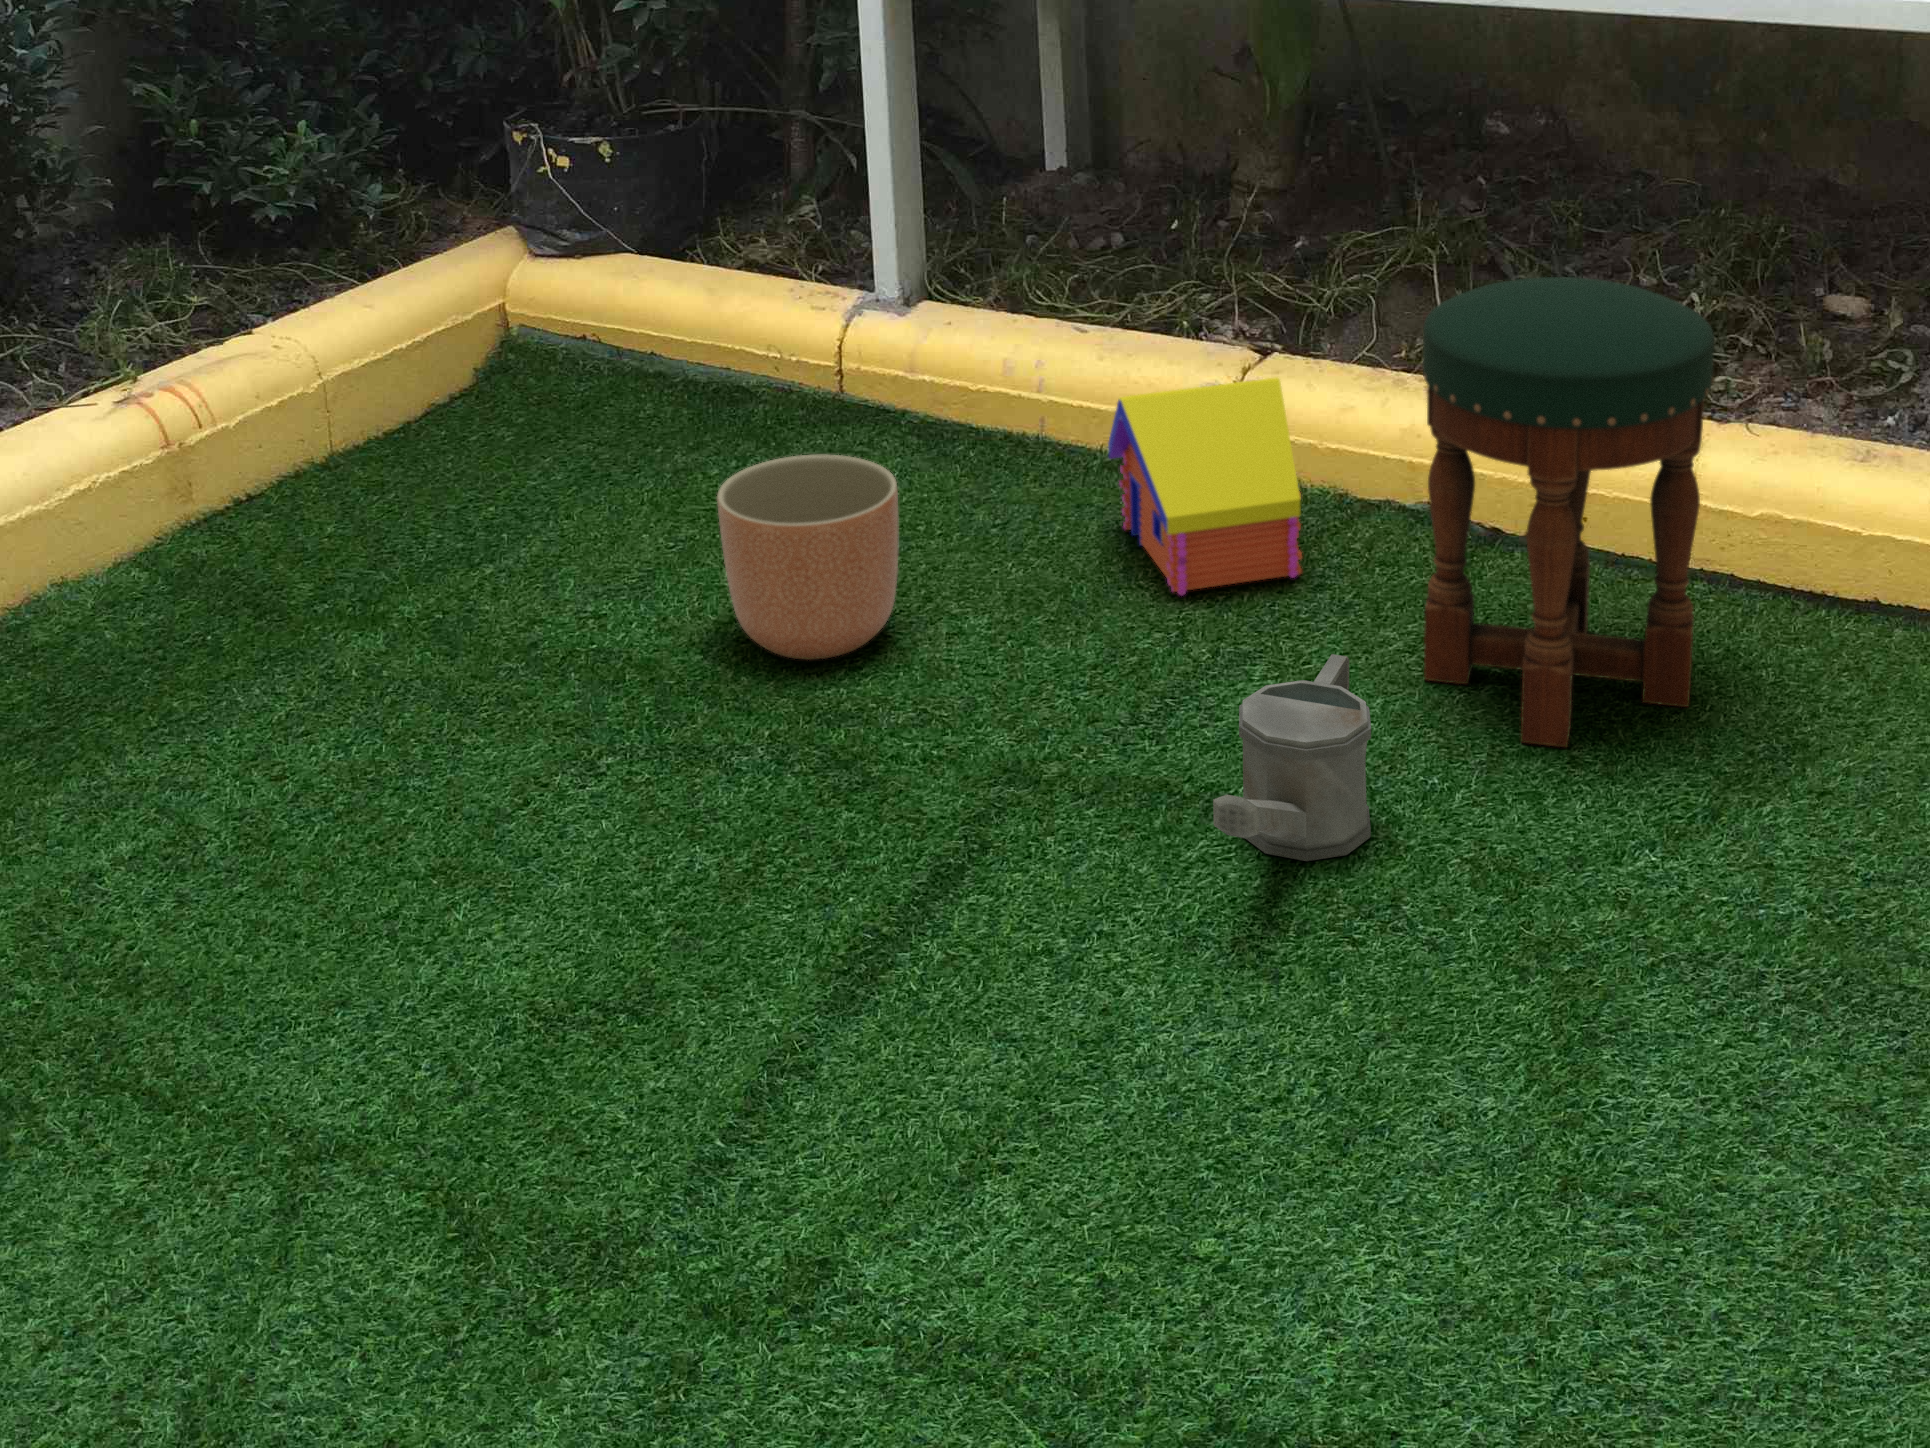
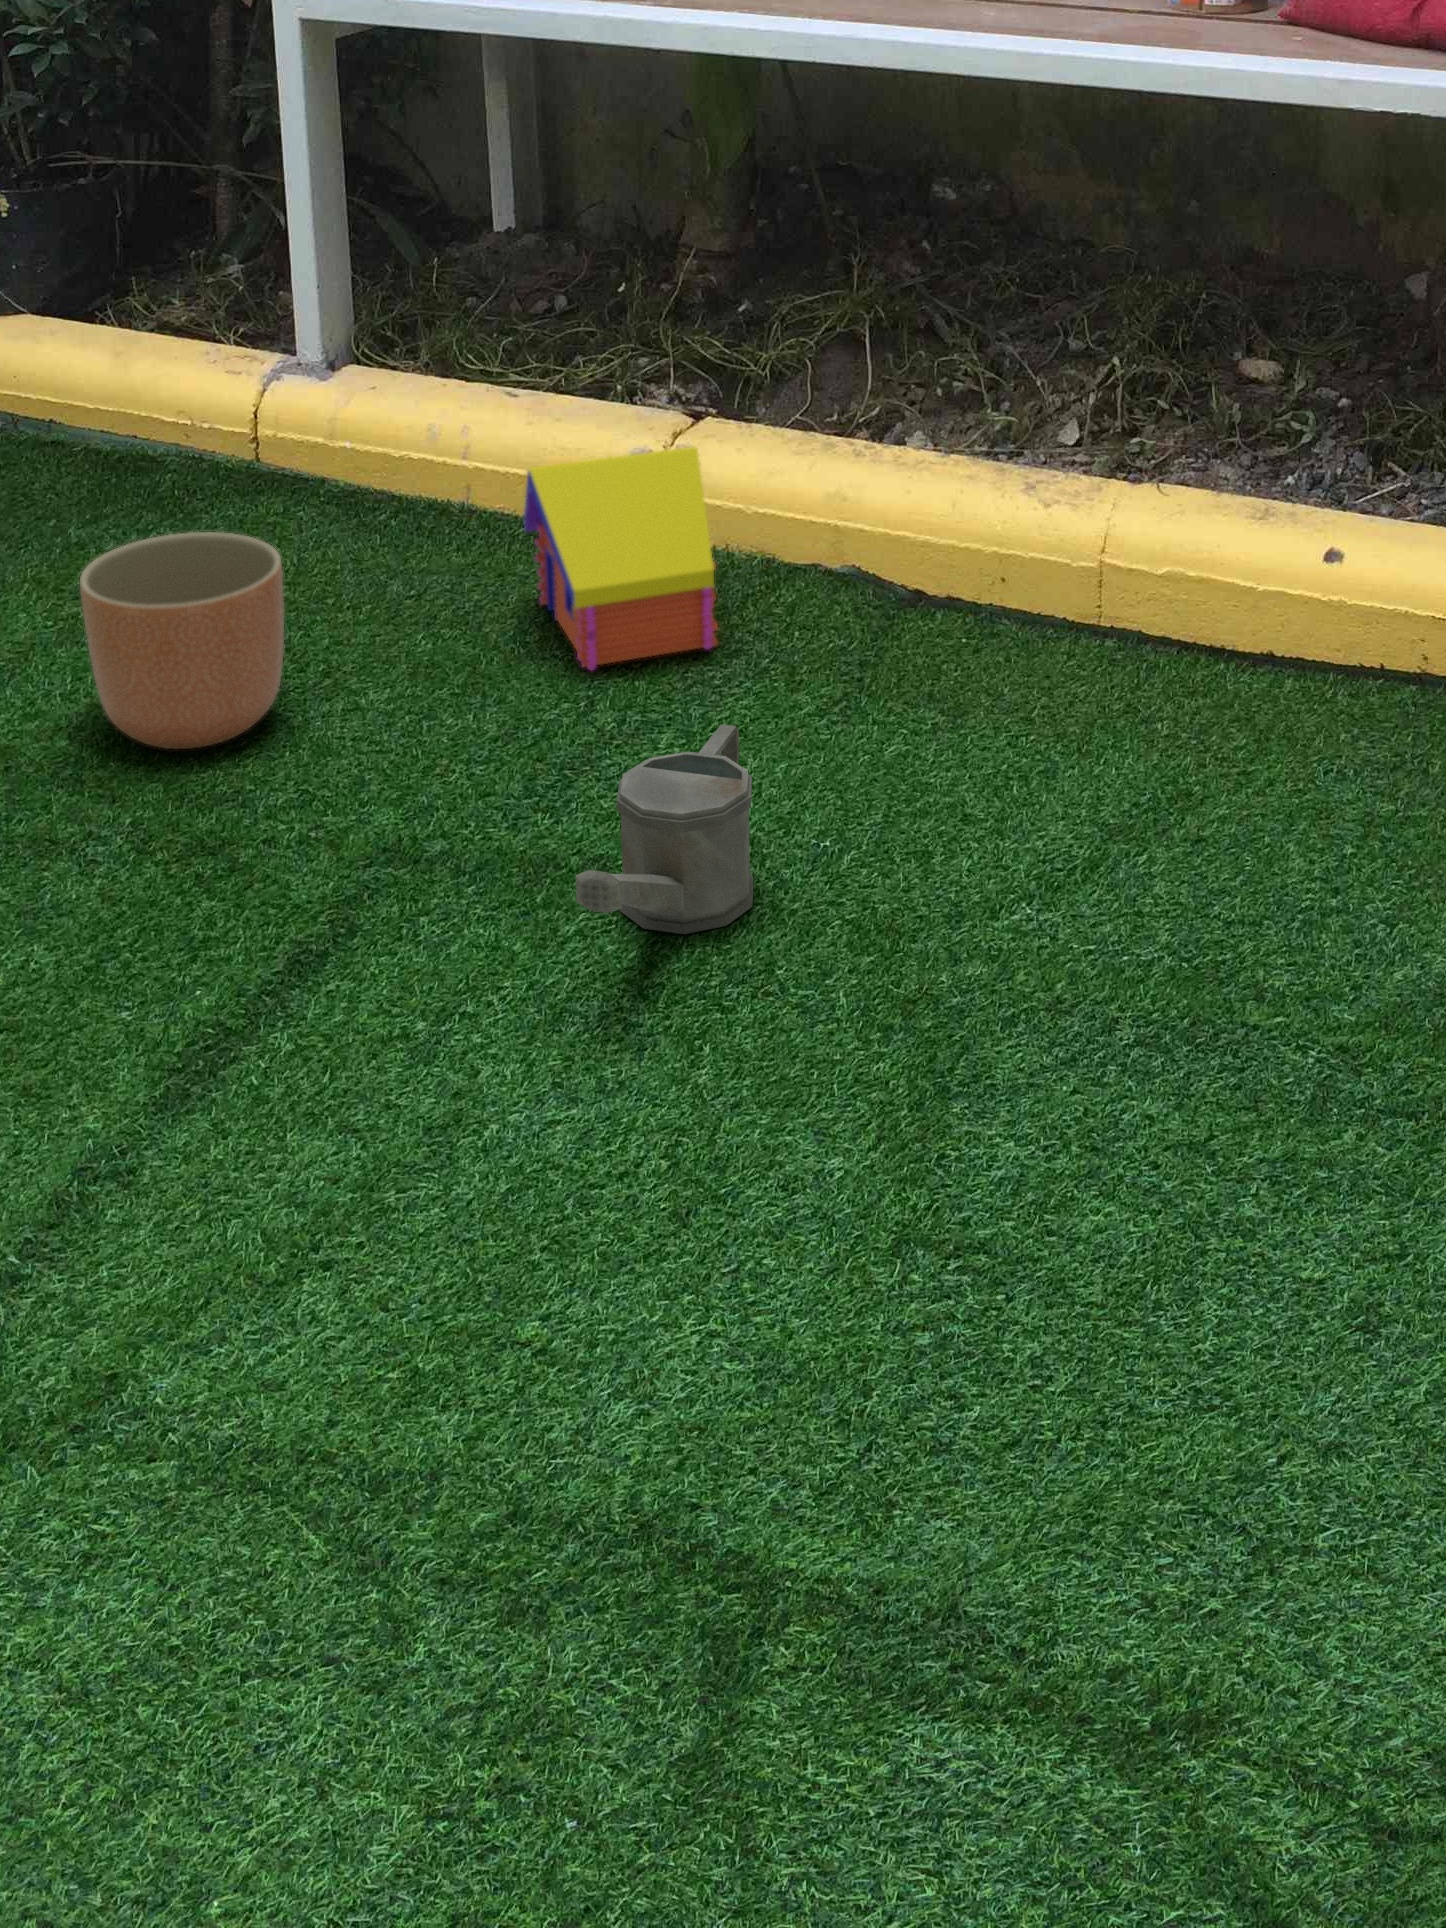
stool: present [1422,277,1714,747] -> none [820,344,1100,809]

